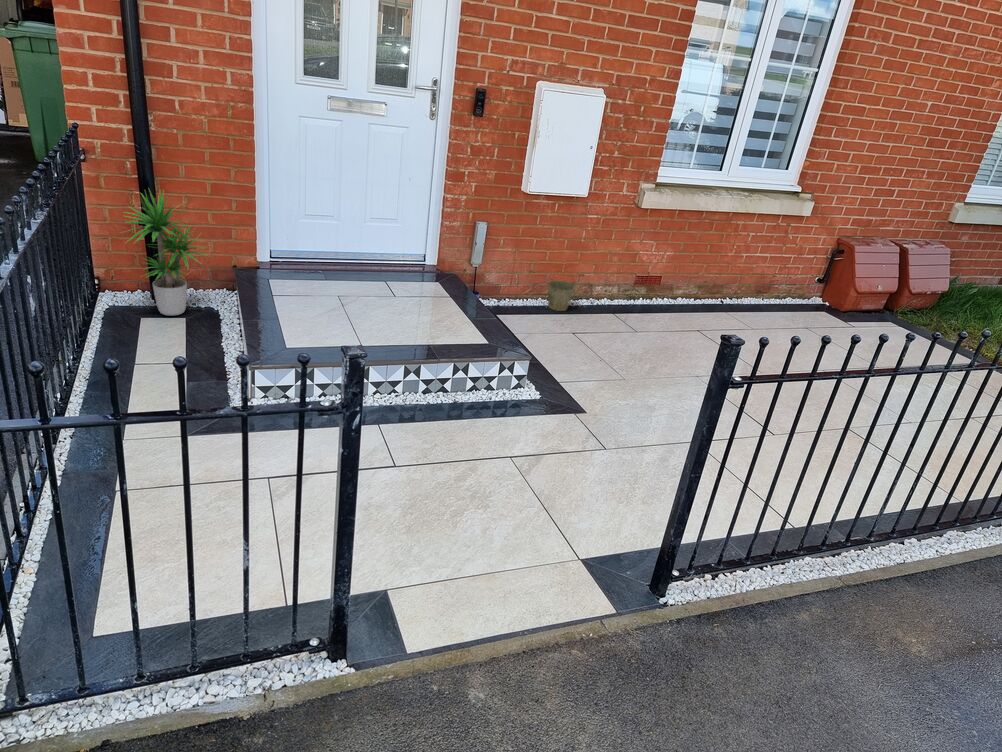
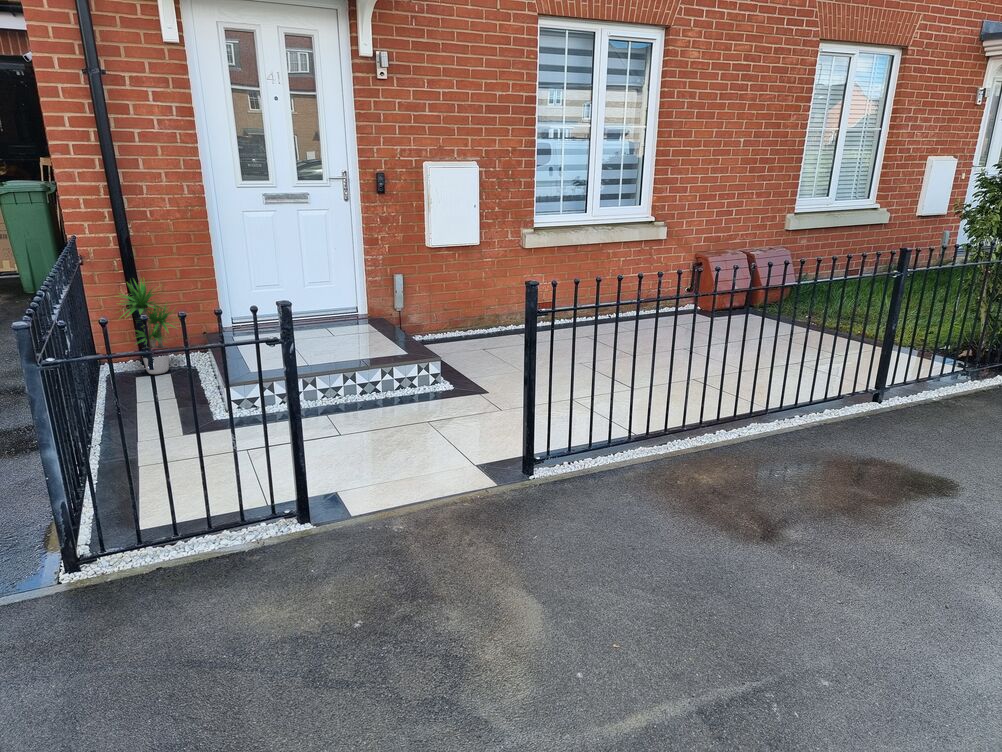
bucket: present [548,280,575,311] -> none [460,302,483,337]

